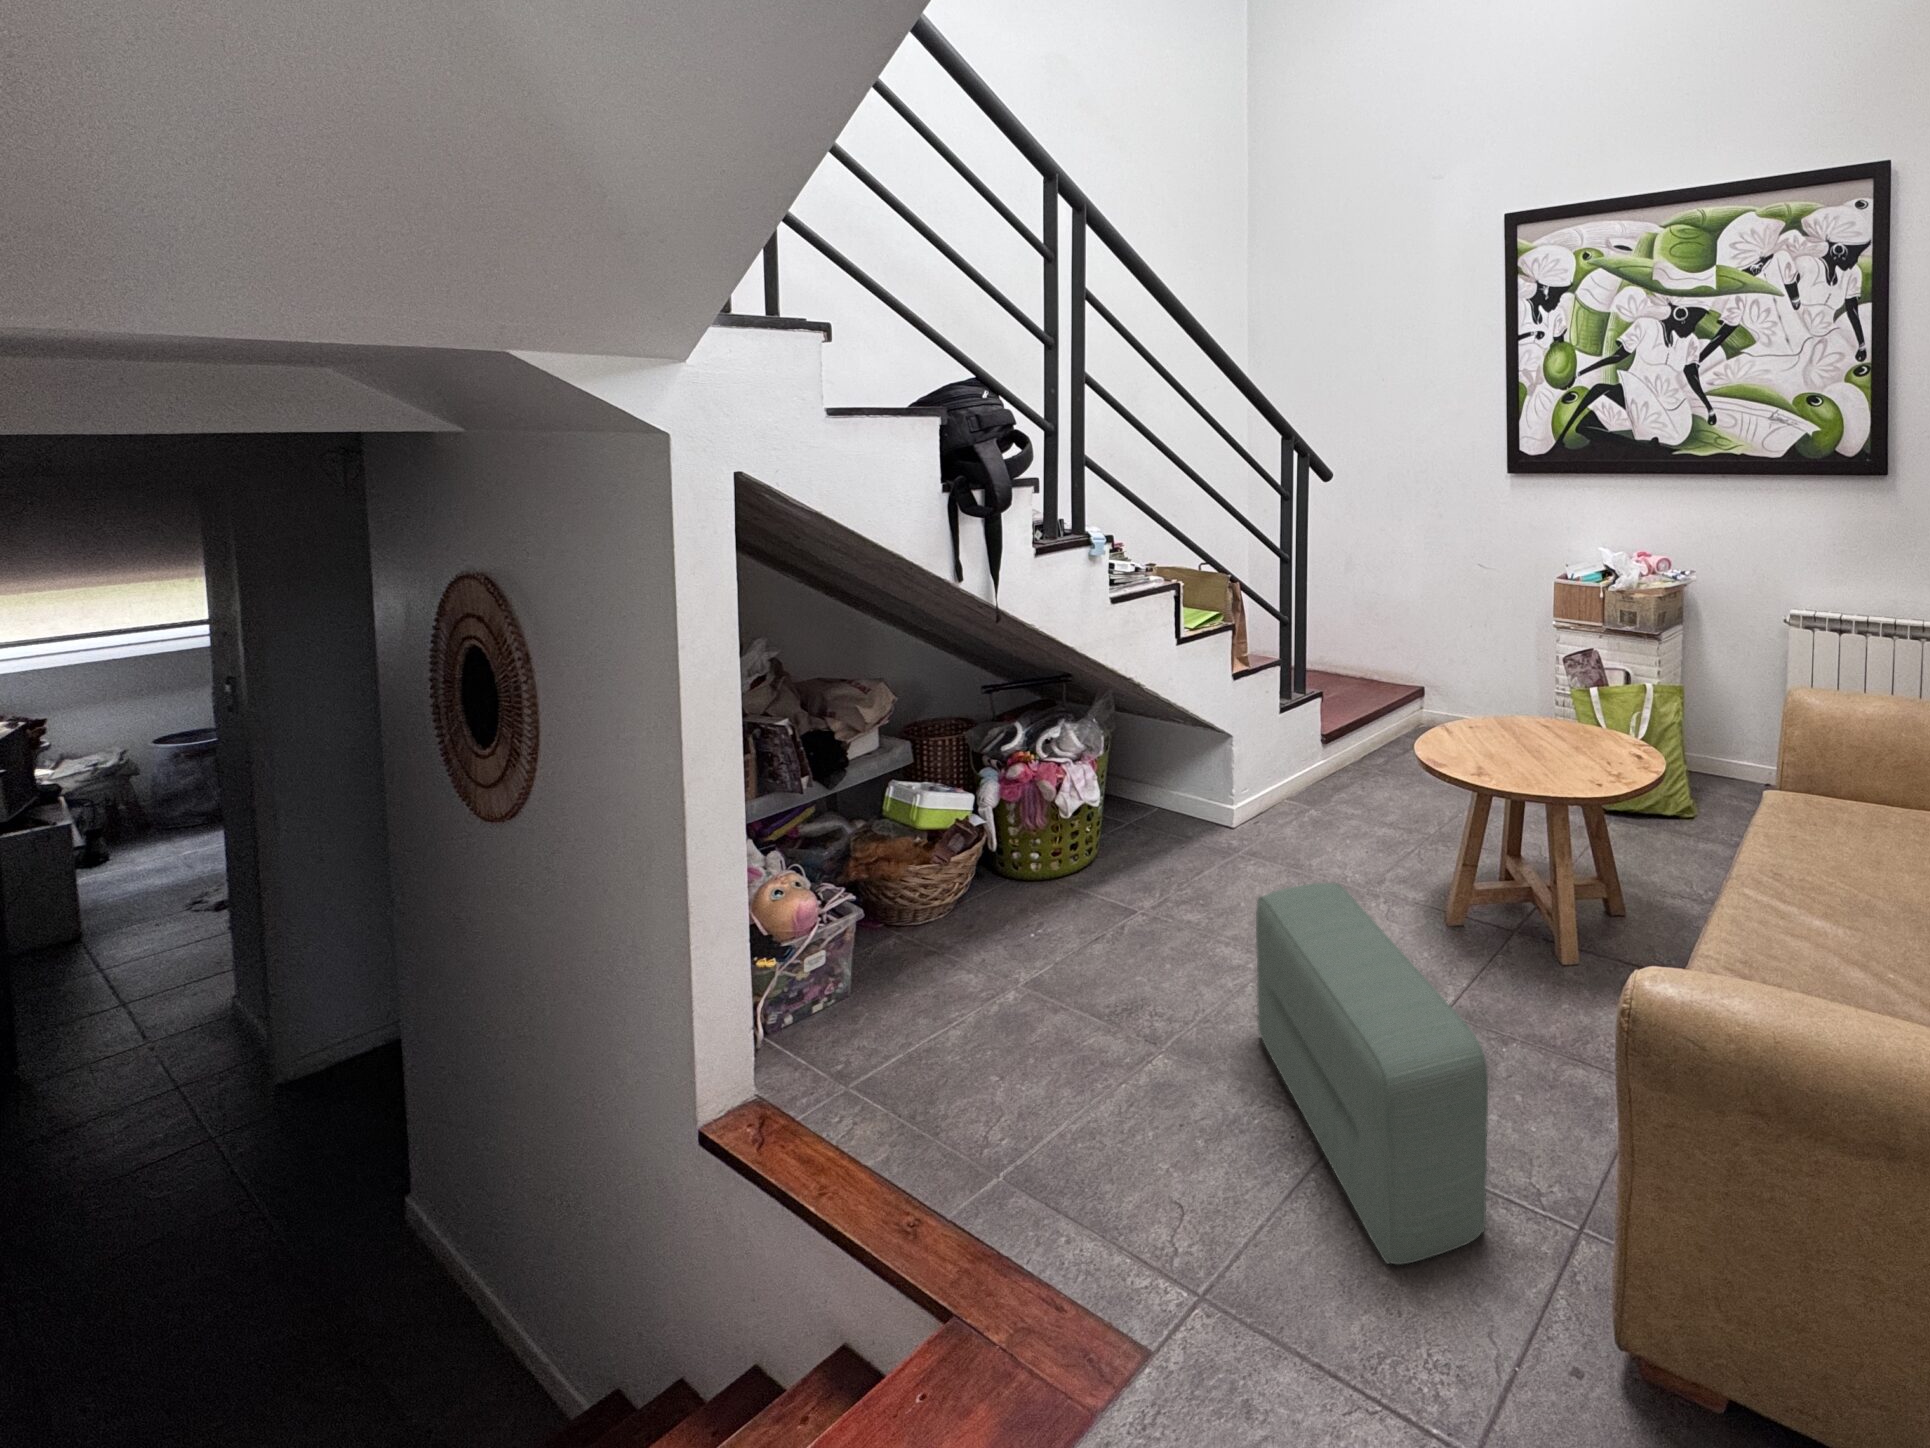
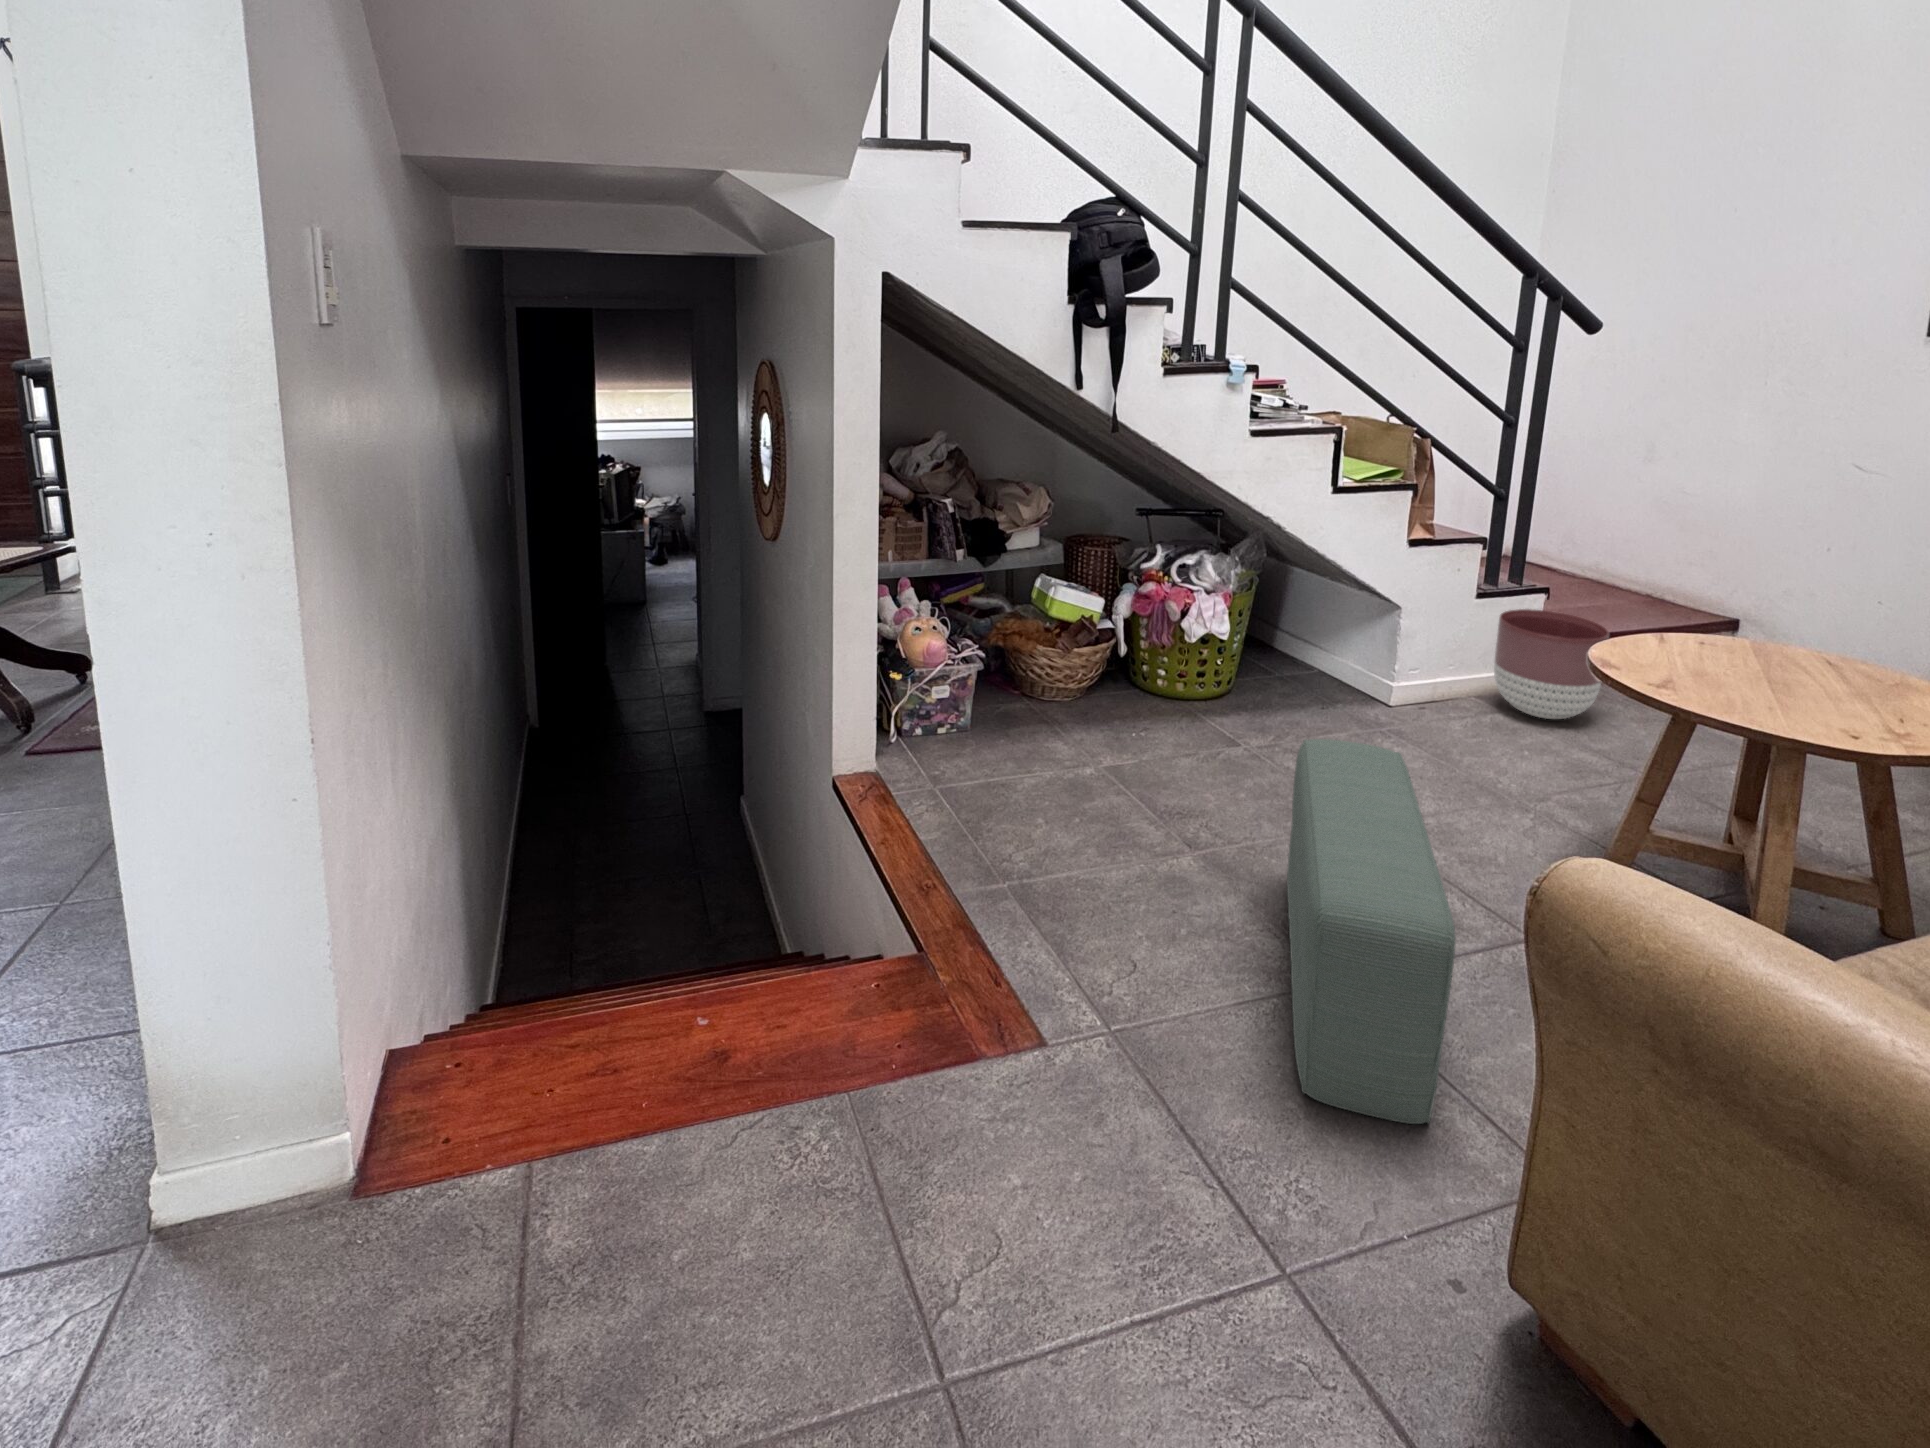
planter: none [1306,709,1383,801] -> present [1494,609,1609,719]

